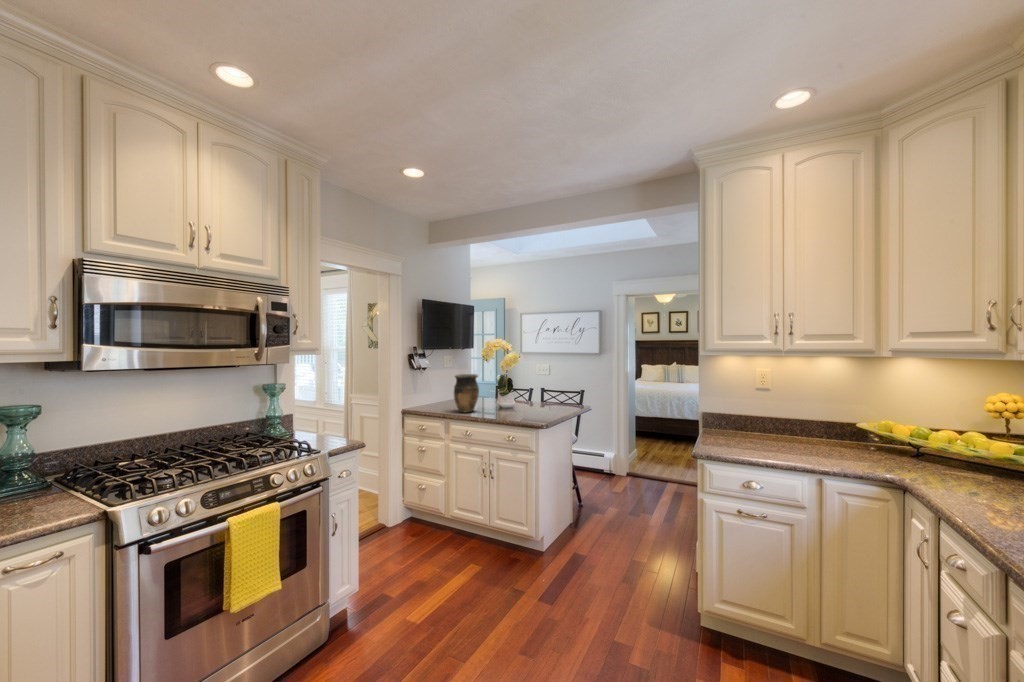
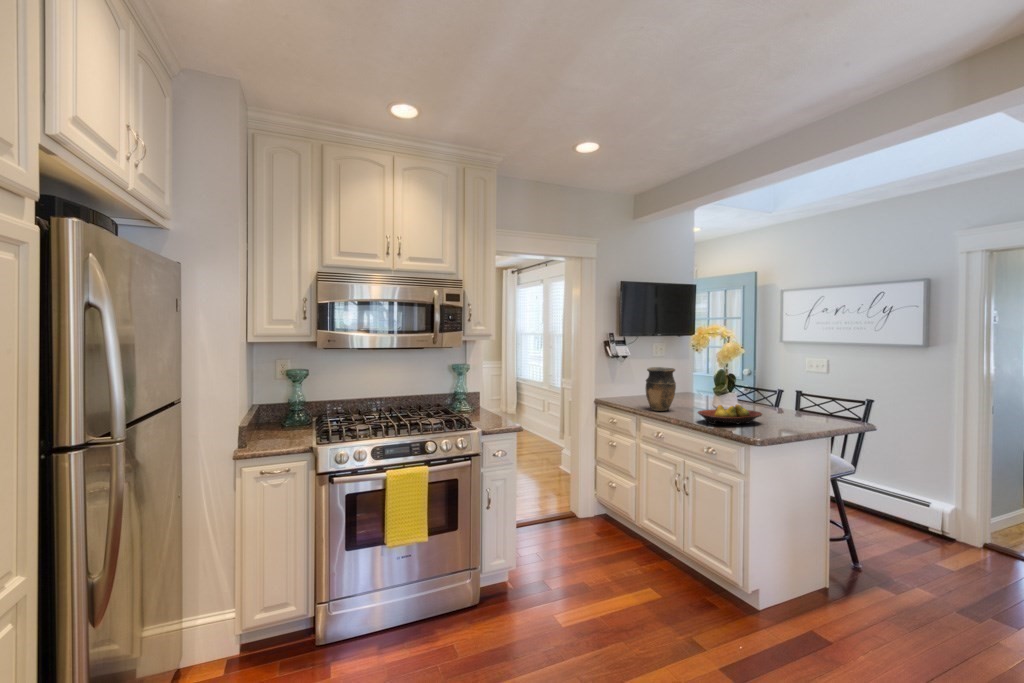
fruit bowl: none [505,399,549,418] -> present [698,404,762,425]

